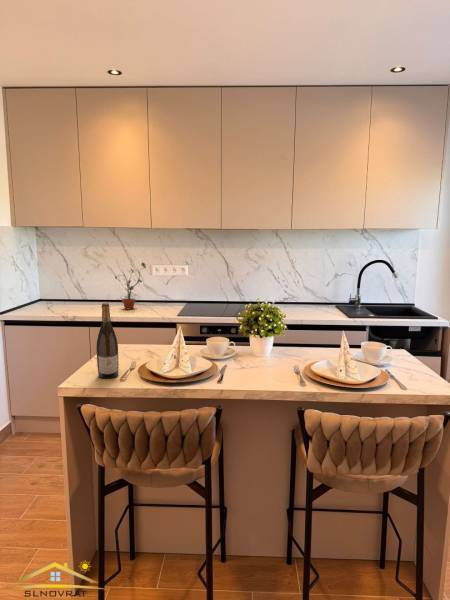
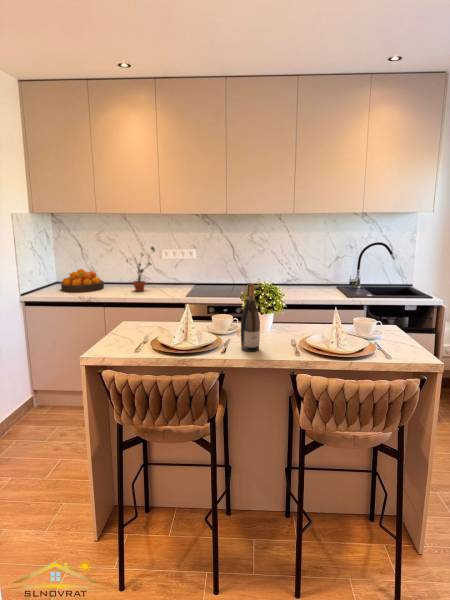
fruit bowl: none [46,286,92,310] -> present [61,269,104,292]
wine bottle: present [96,303,119,378] -> present [241,283,260,351]

